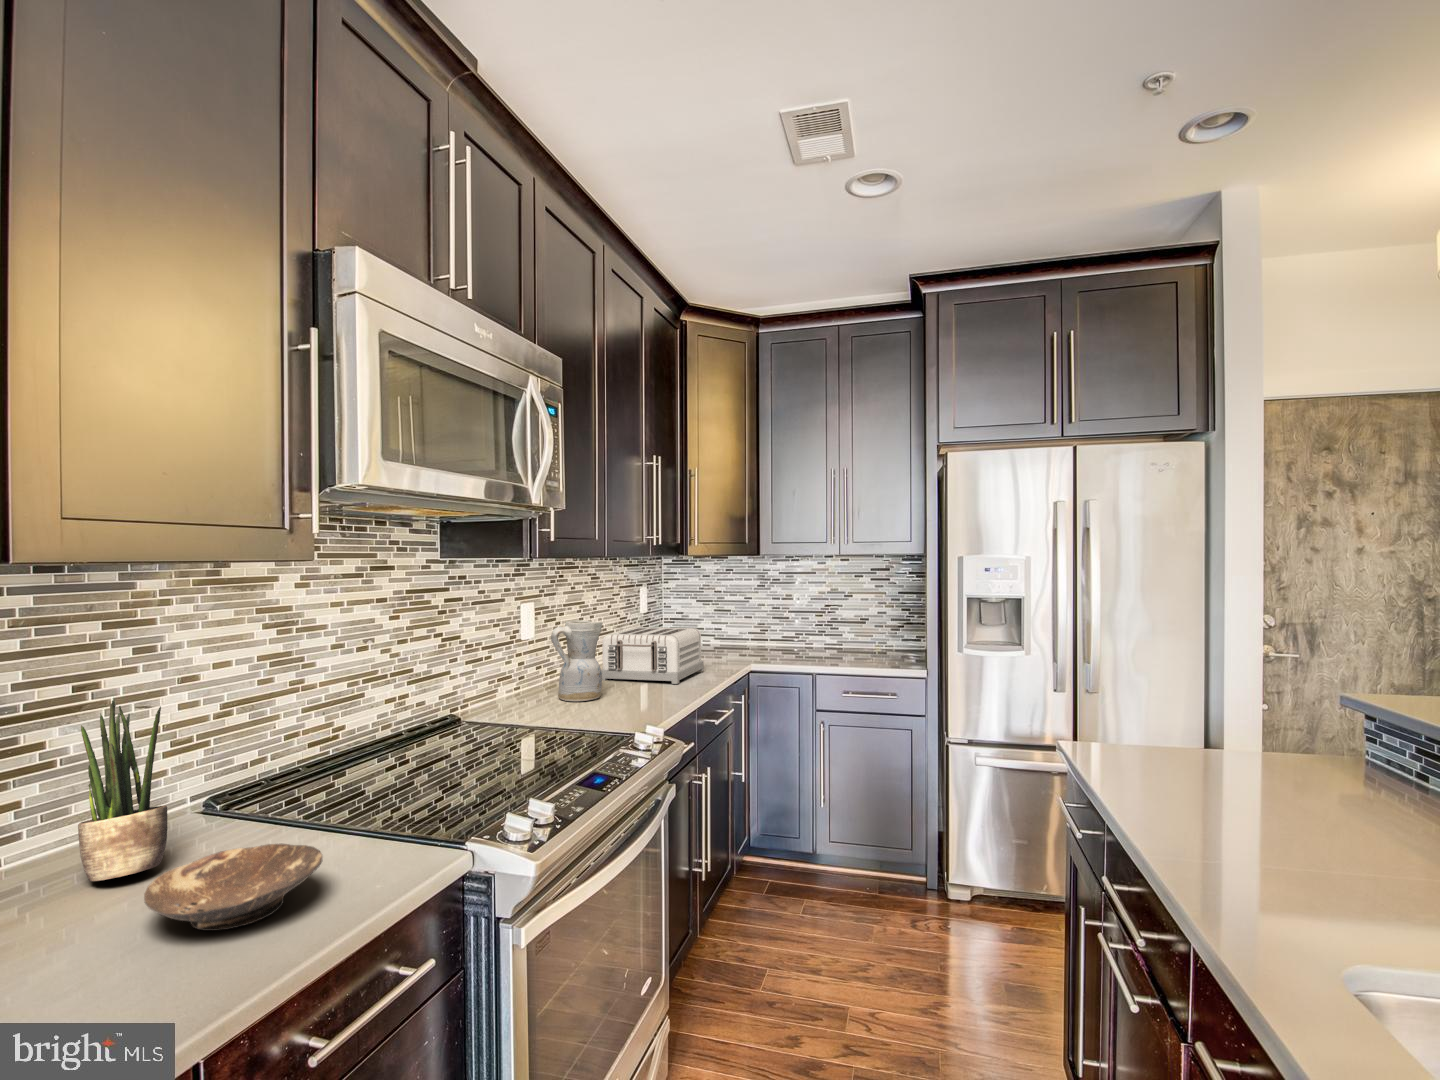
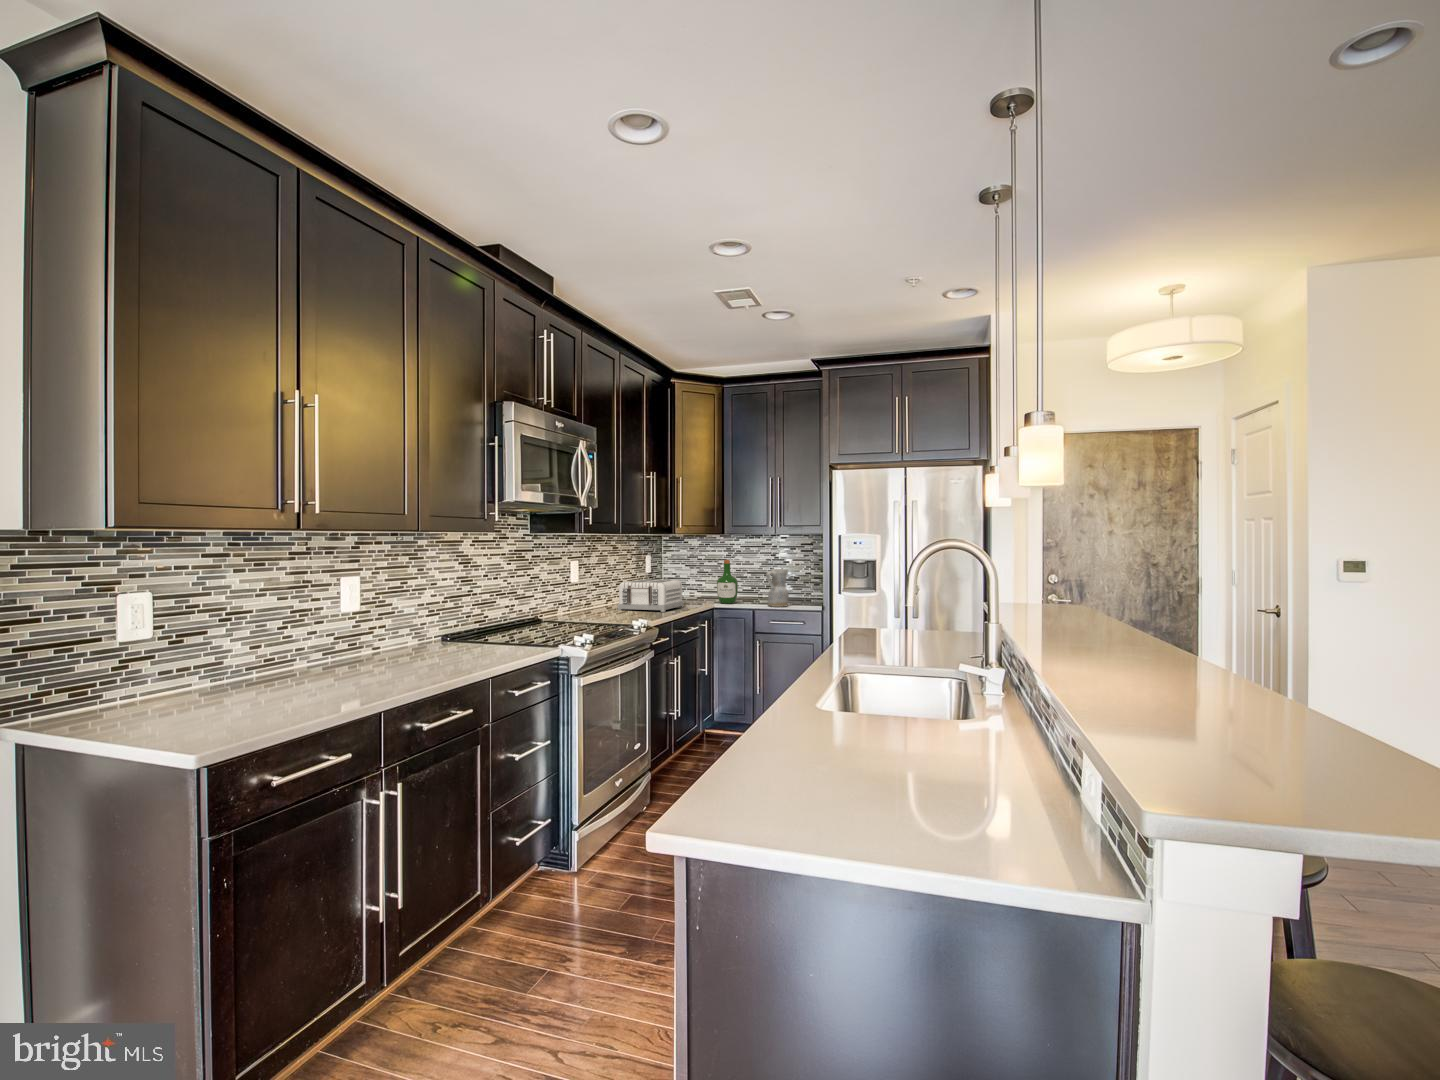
wine bottle: none [748,593,780,660] -> present [717,560,738,604]
ceramic pitcher: present [551,621,602,701] -> present [766,568,789,607]
potted plant: present [78,701,168,881] -> none [417,585,446,650]
bowl: present [144,843,323,931] -> none [454,639,510,659]

